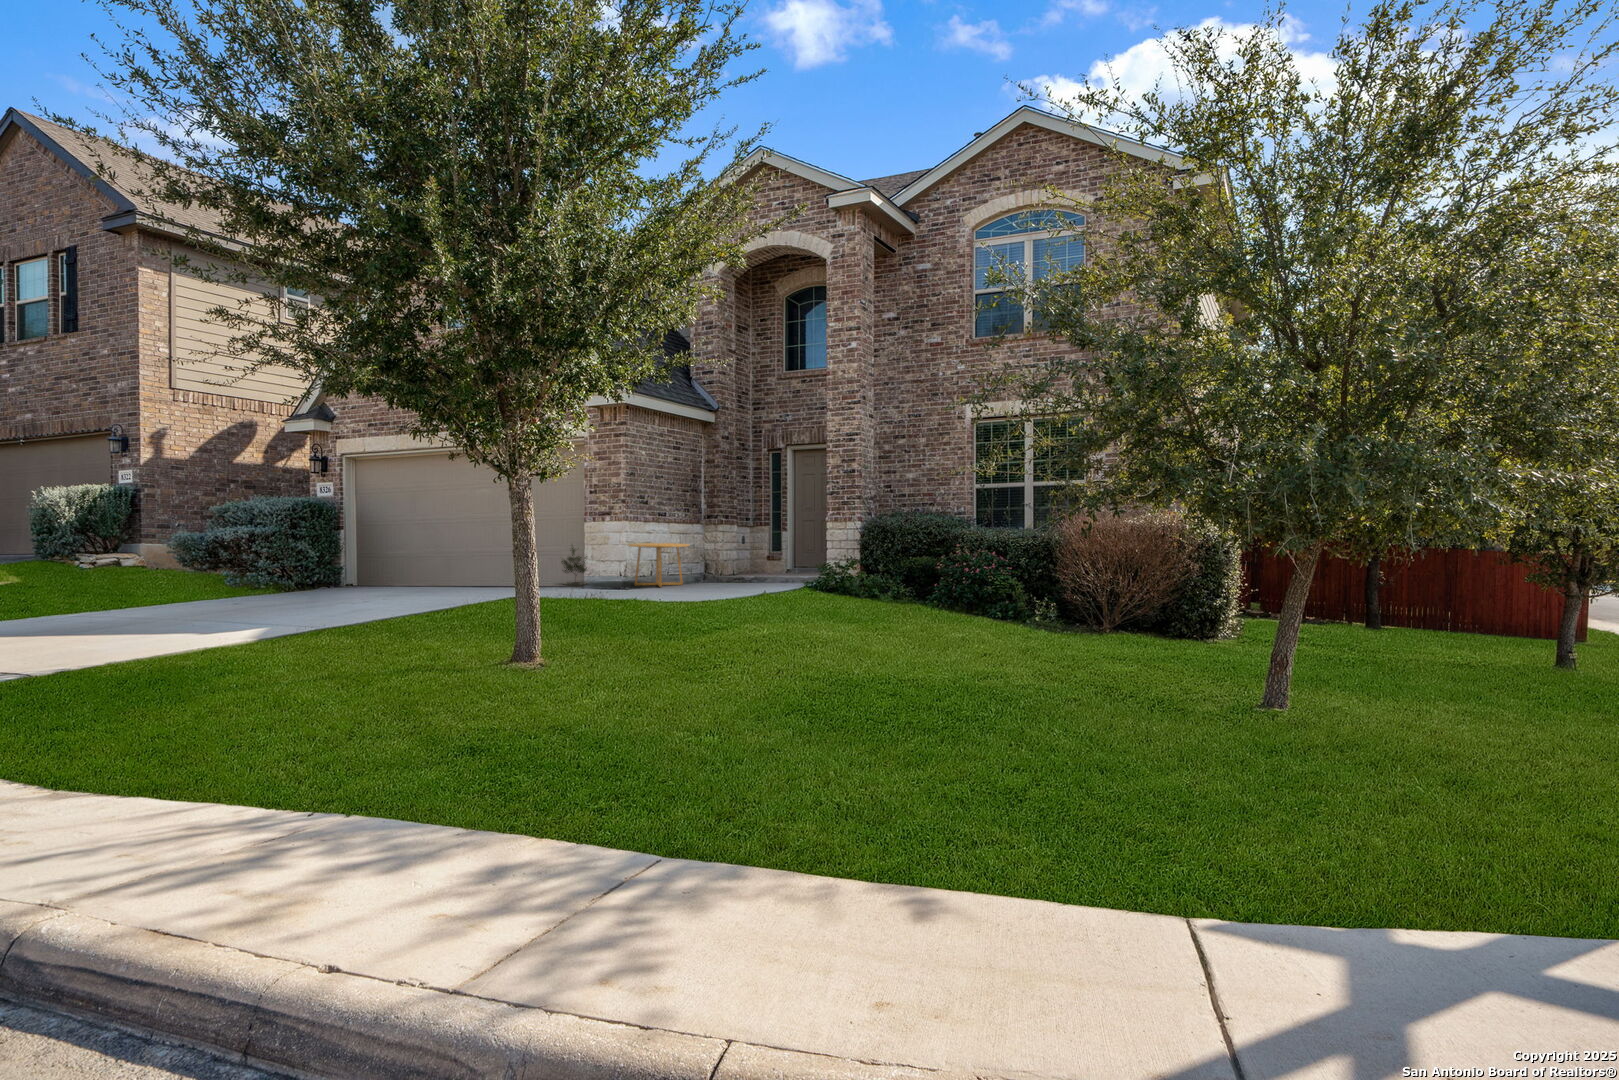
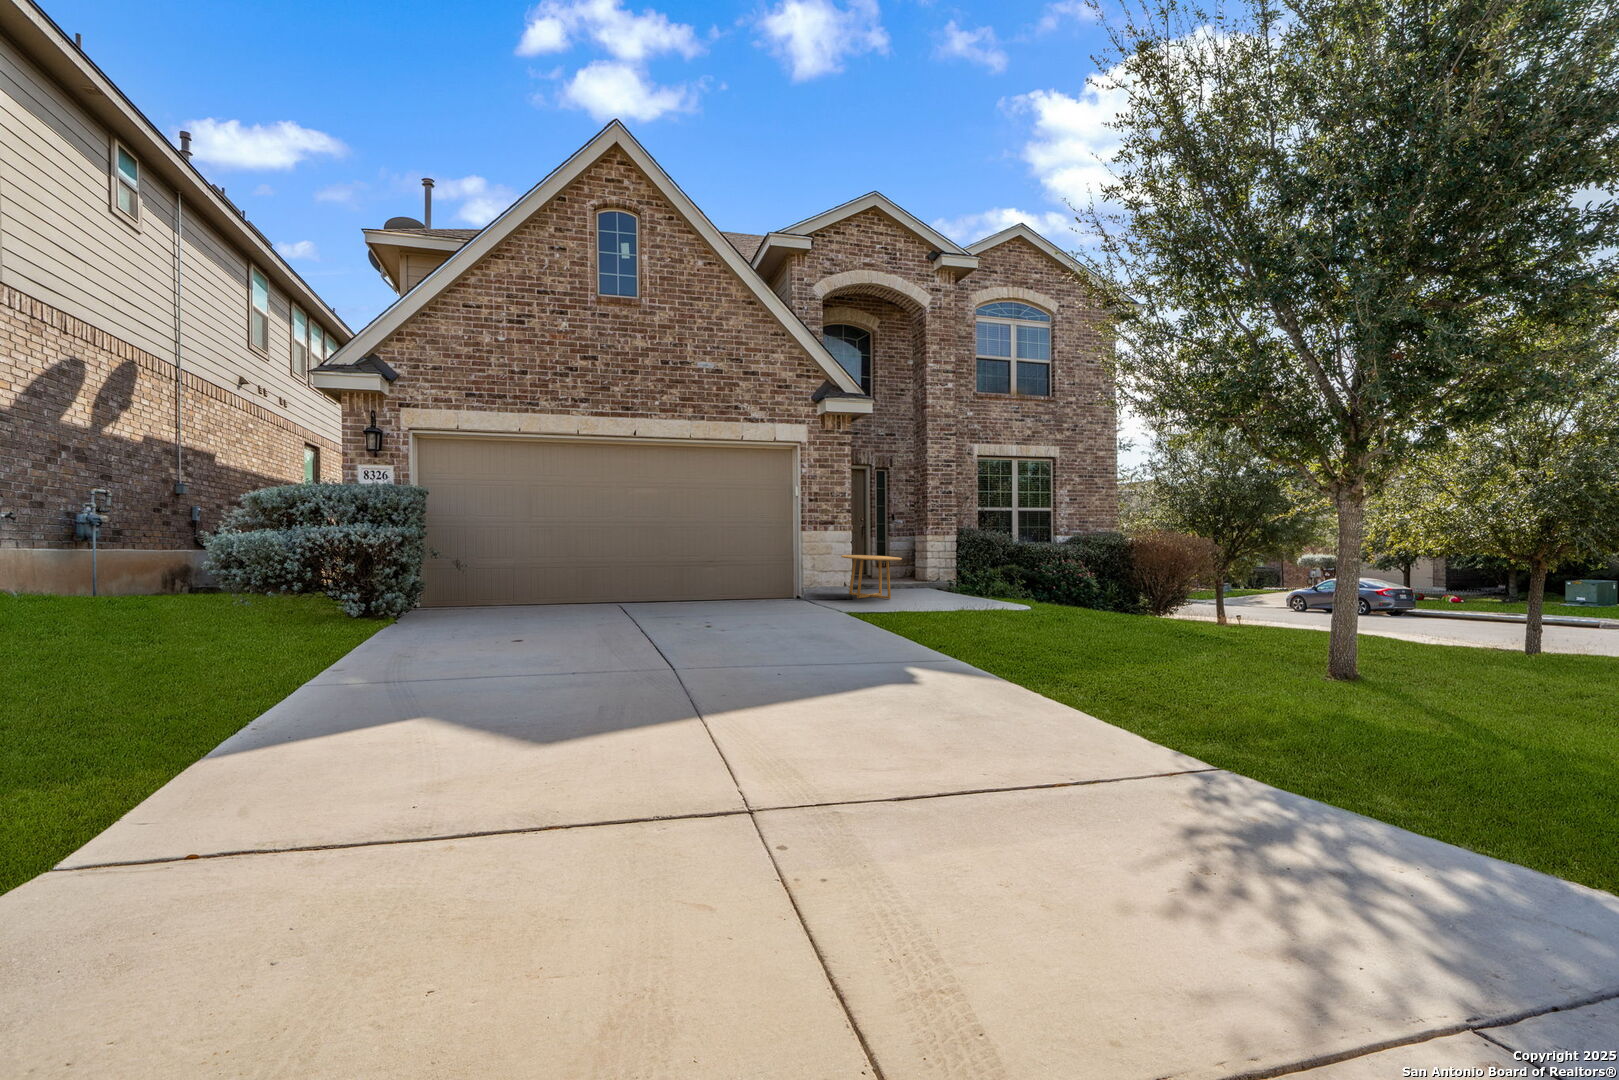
potted tree: present [561,548,587,585] -> none [801,556,828,602]

